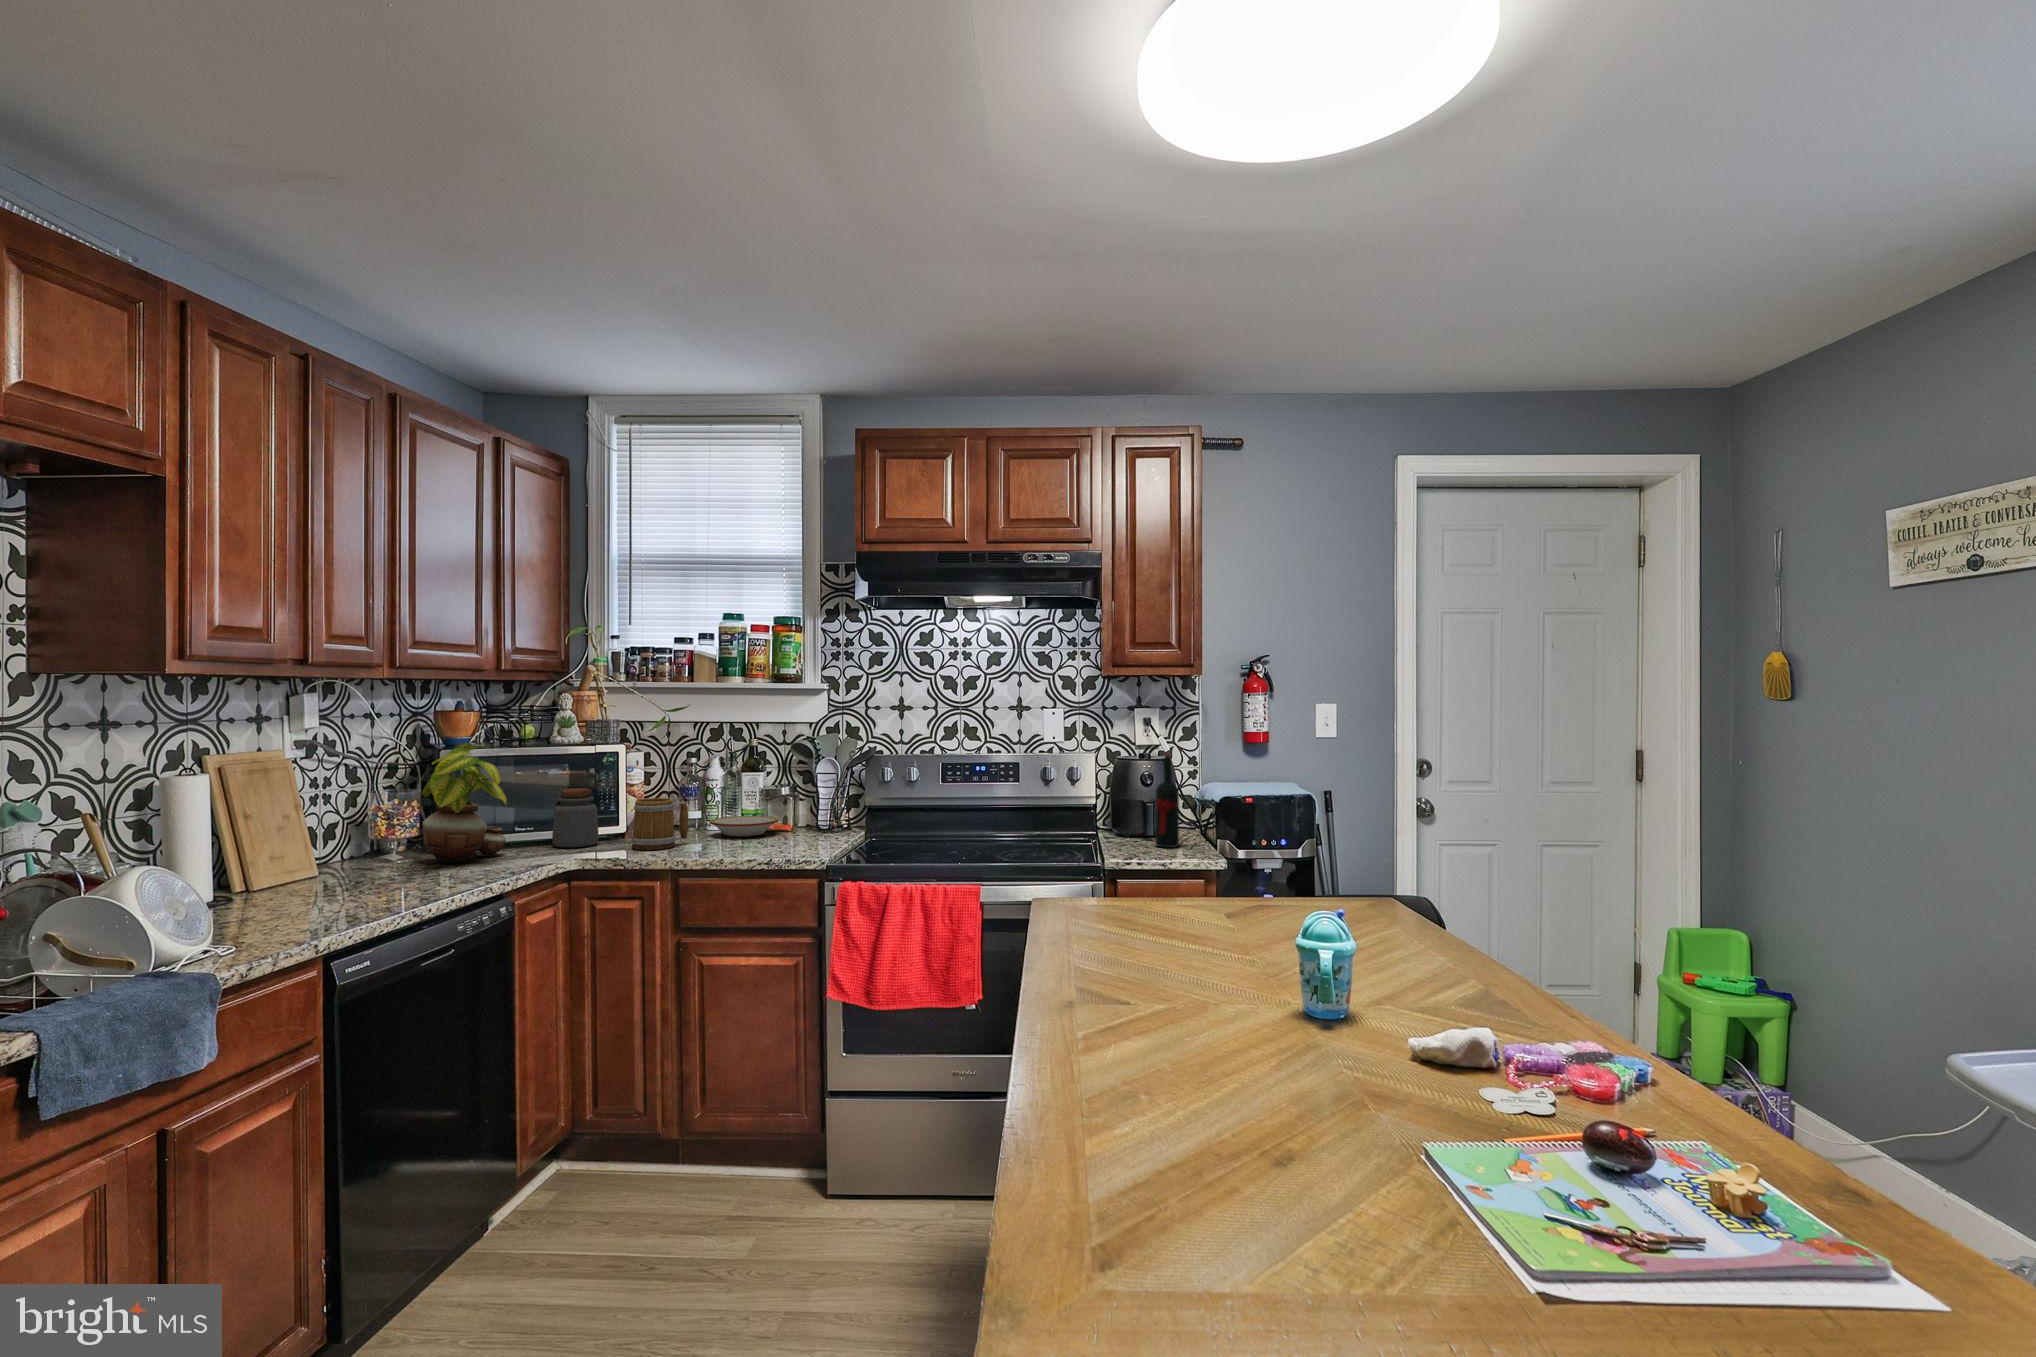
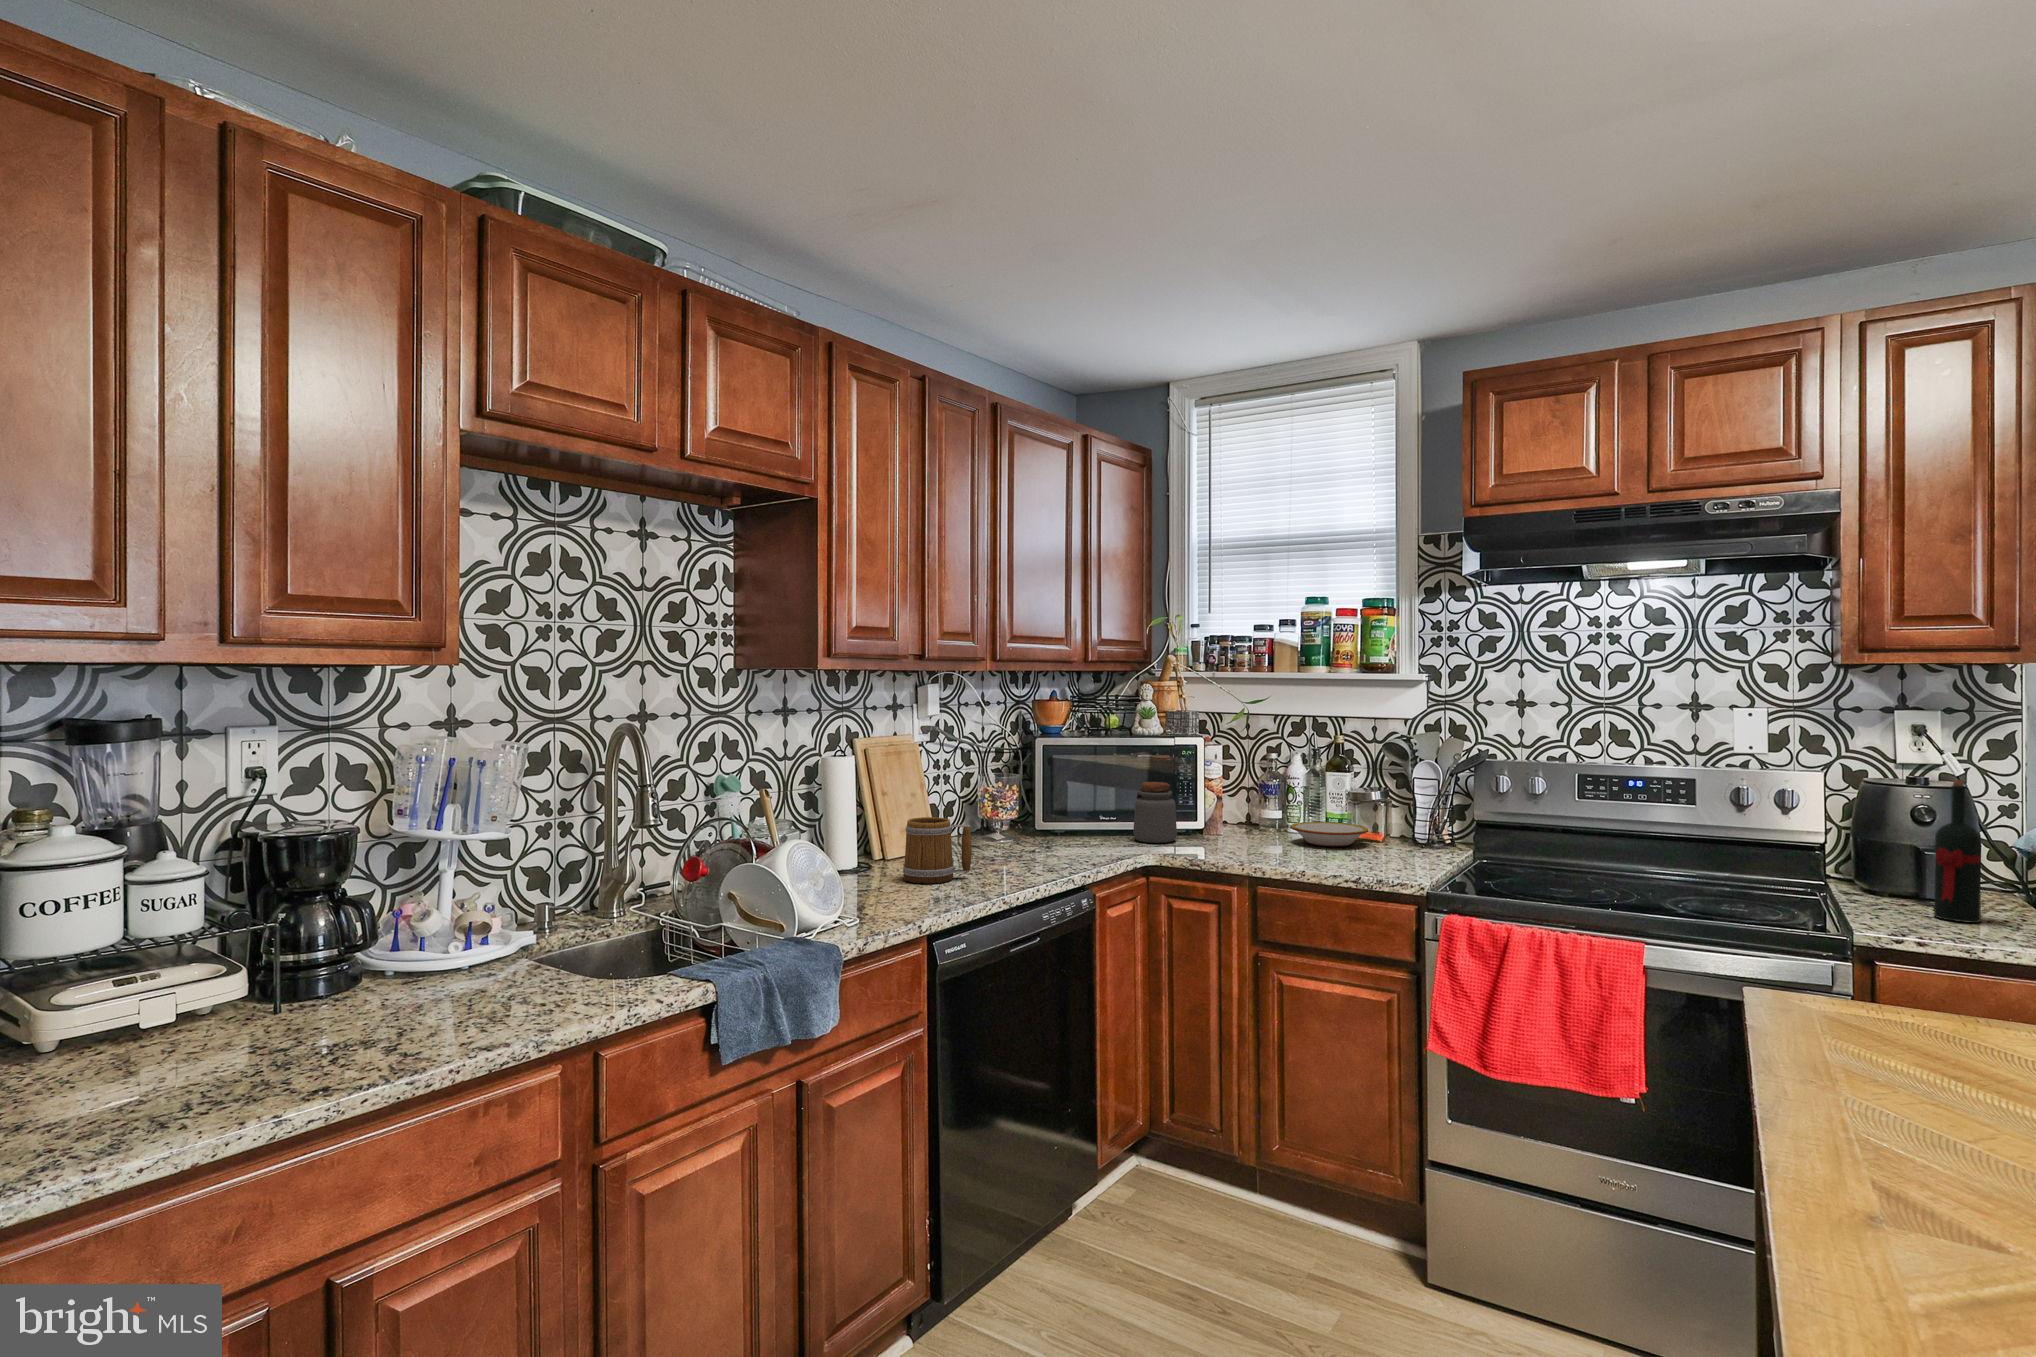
potted plant: present [422,743,507,862] -> none [1017,733,1091,849]
mug: present [631,798,688,850] -> present [903,817,972,883]

